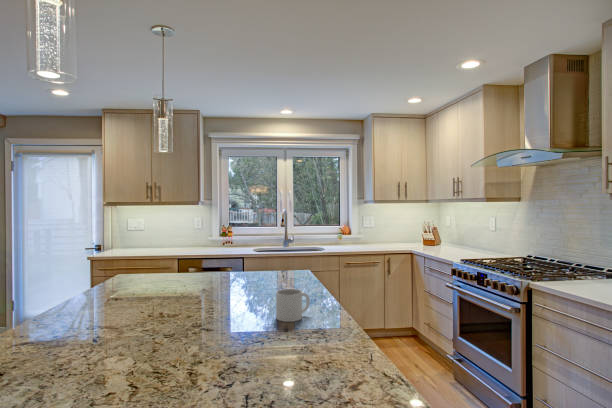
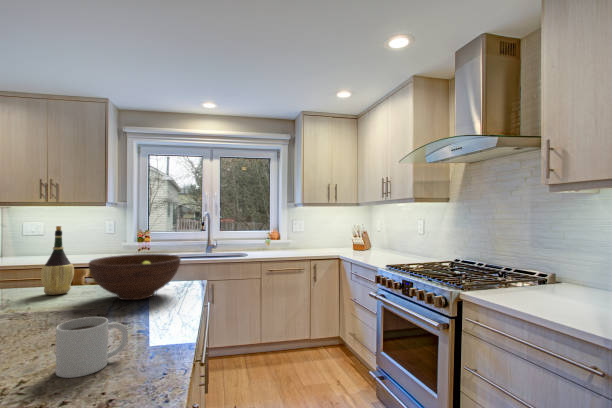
wine bottle: none [199,228,220,279] -> present [41,226,74,295]
fruit bowl: none [240,249,302,284] -> present [89,254,181,300]

